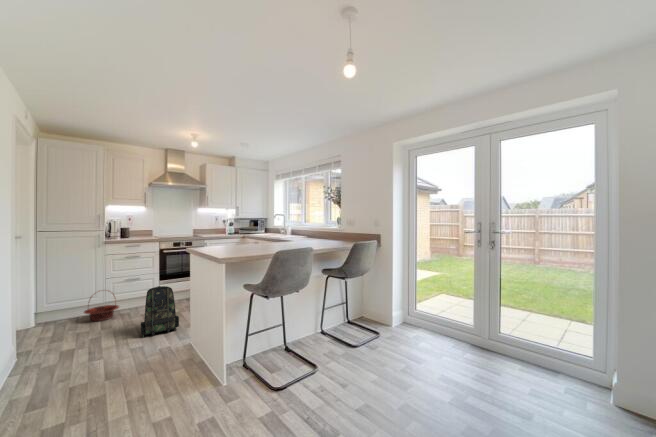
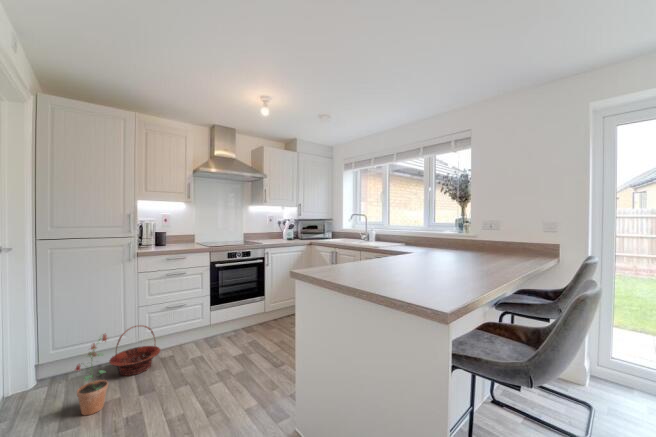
backpack: present [141,286,179,337] -> none [205,324,263,418]
potted plant: none [59,291,82,337] -> present [76,334,108,415]

